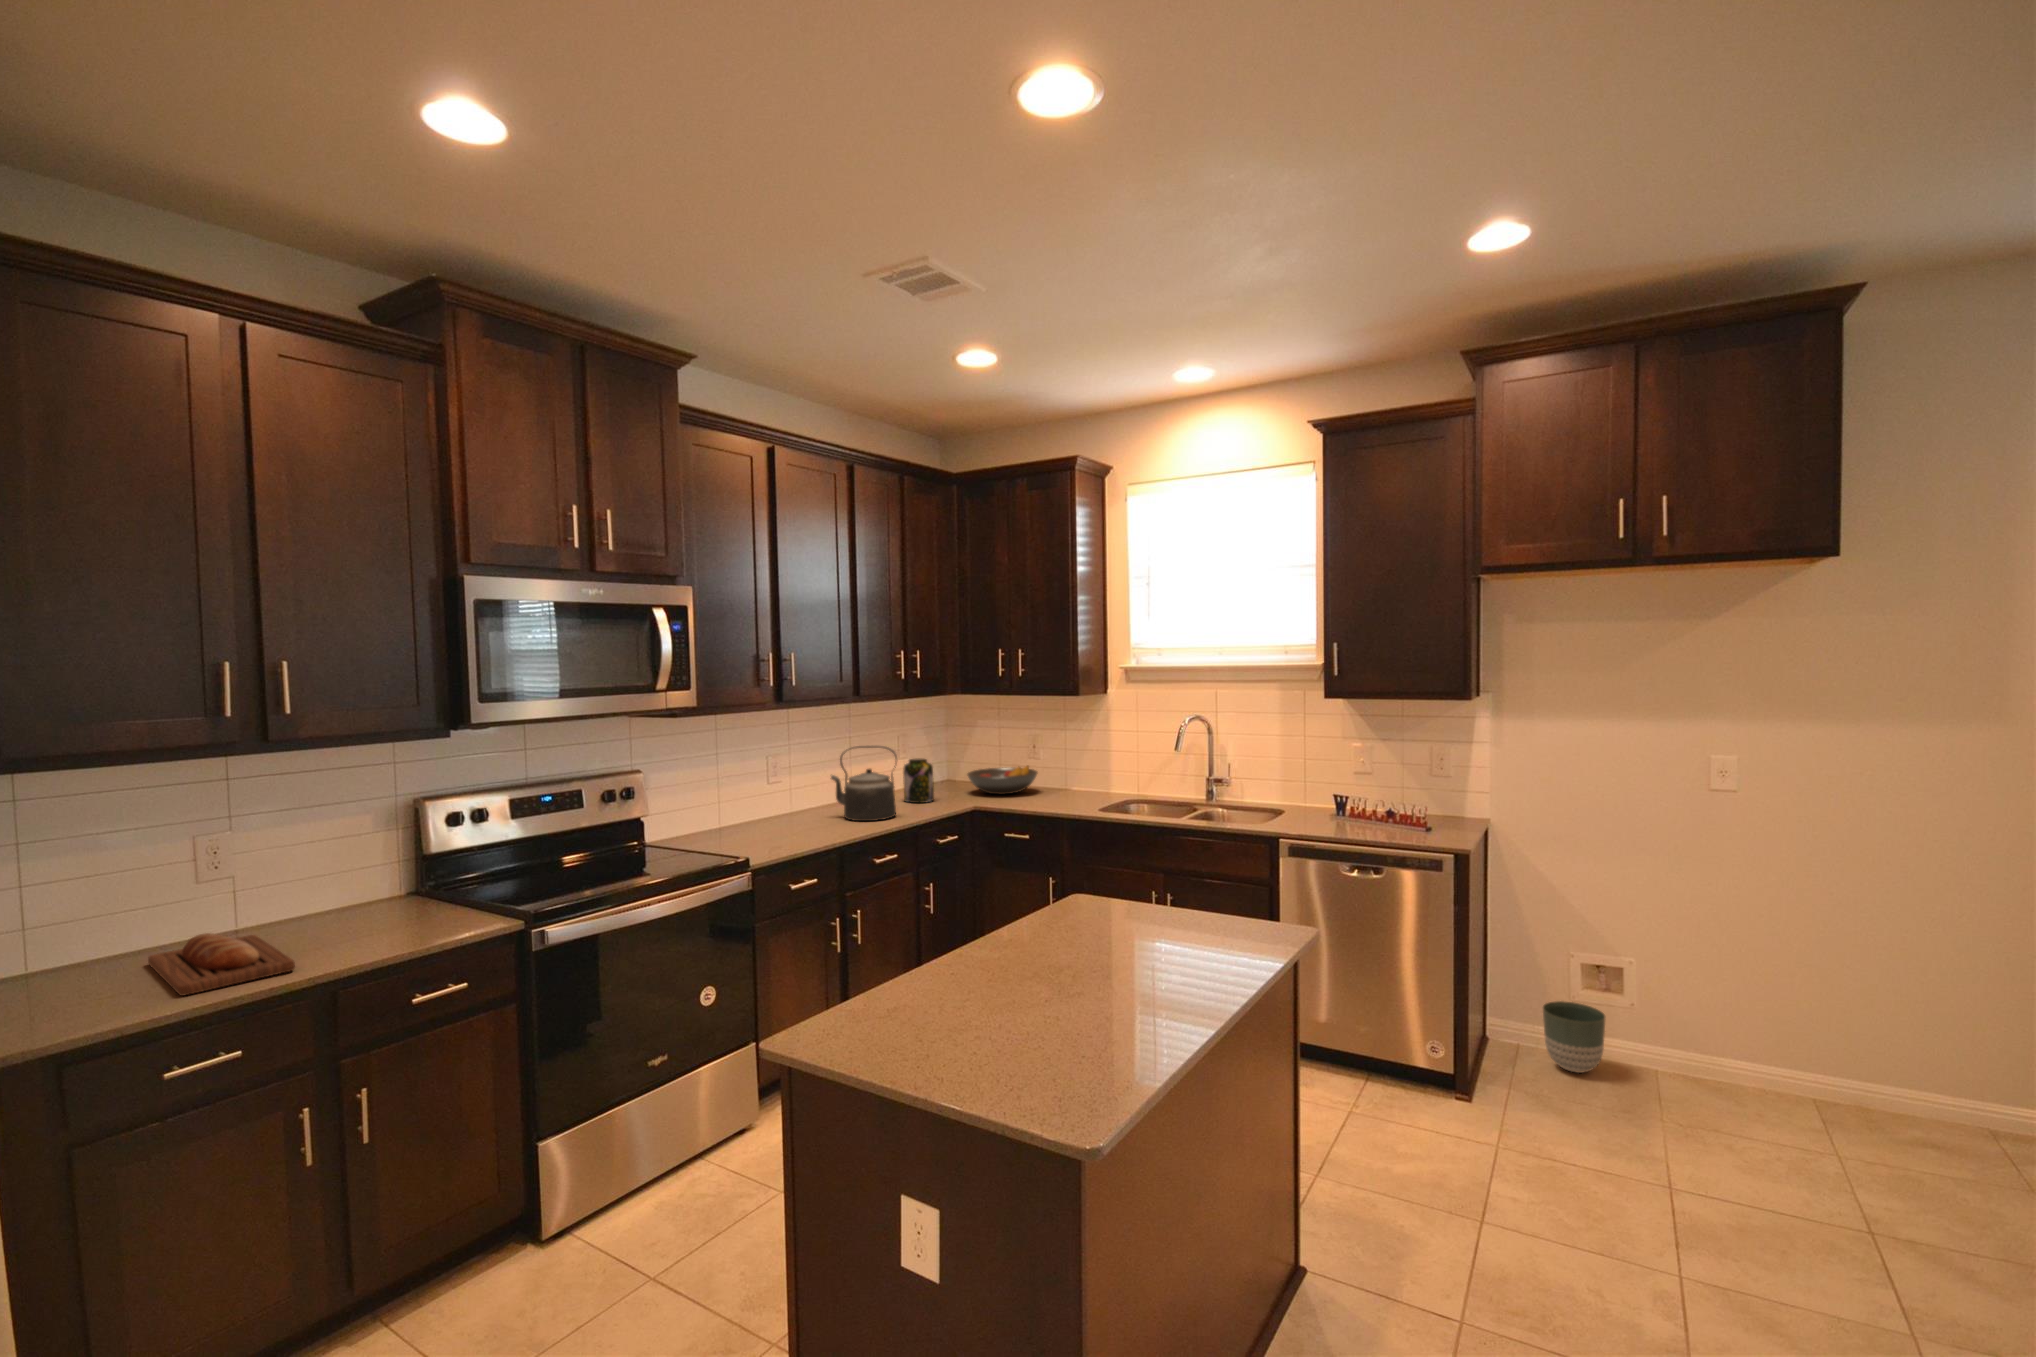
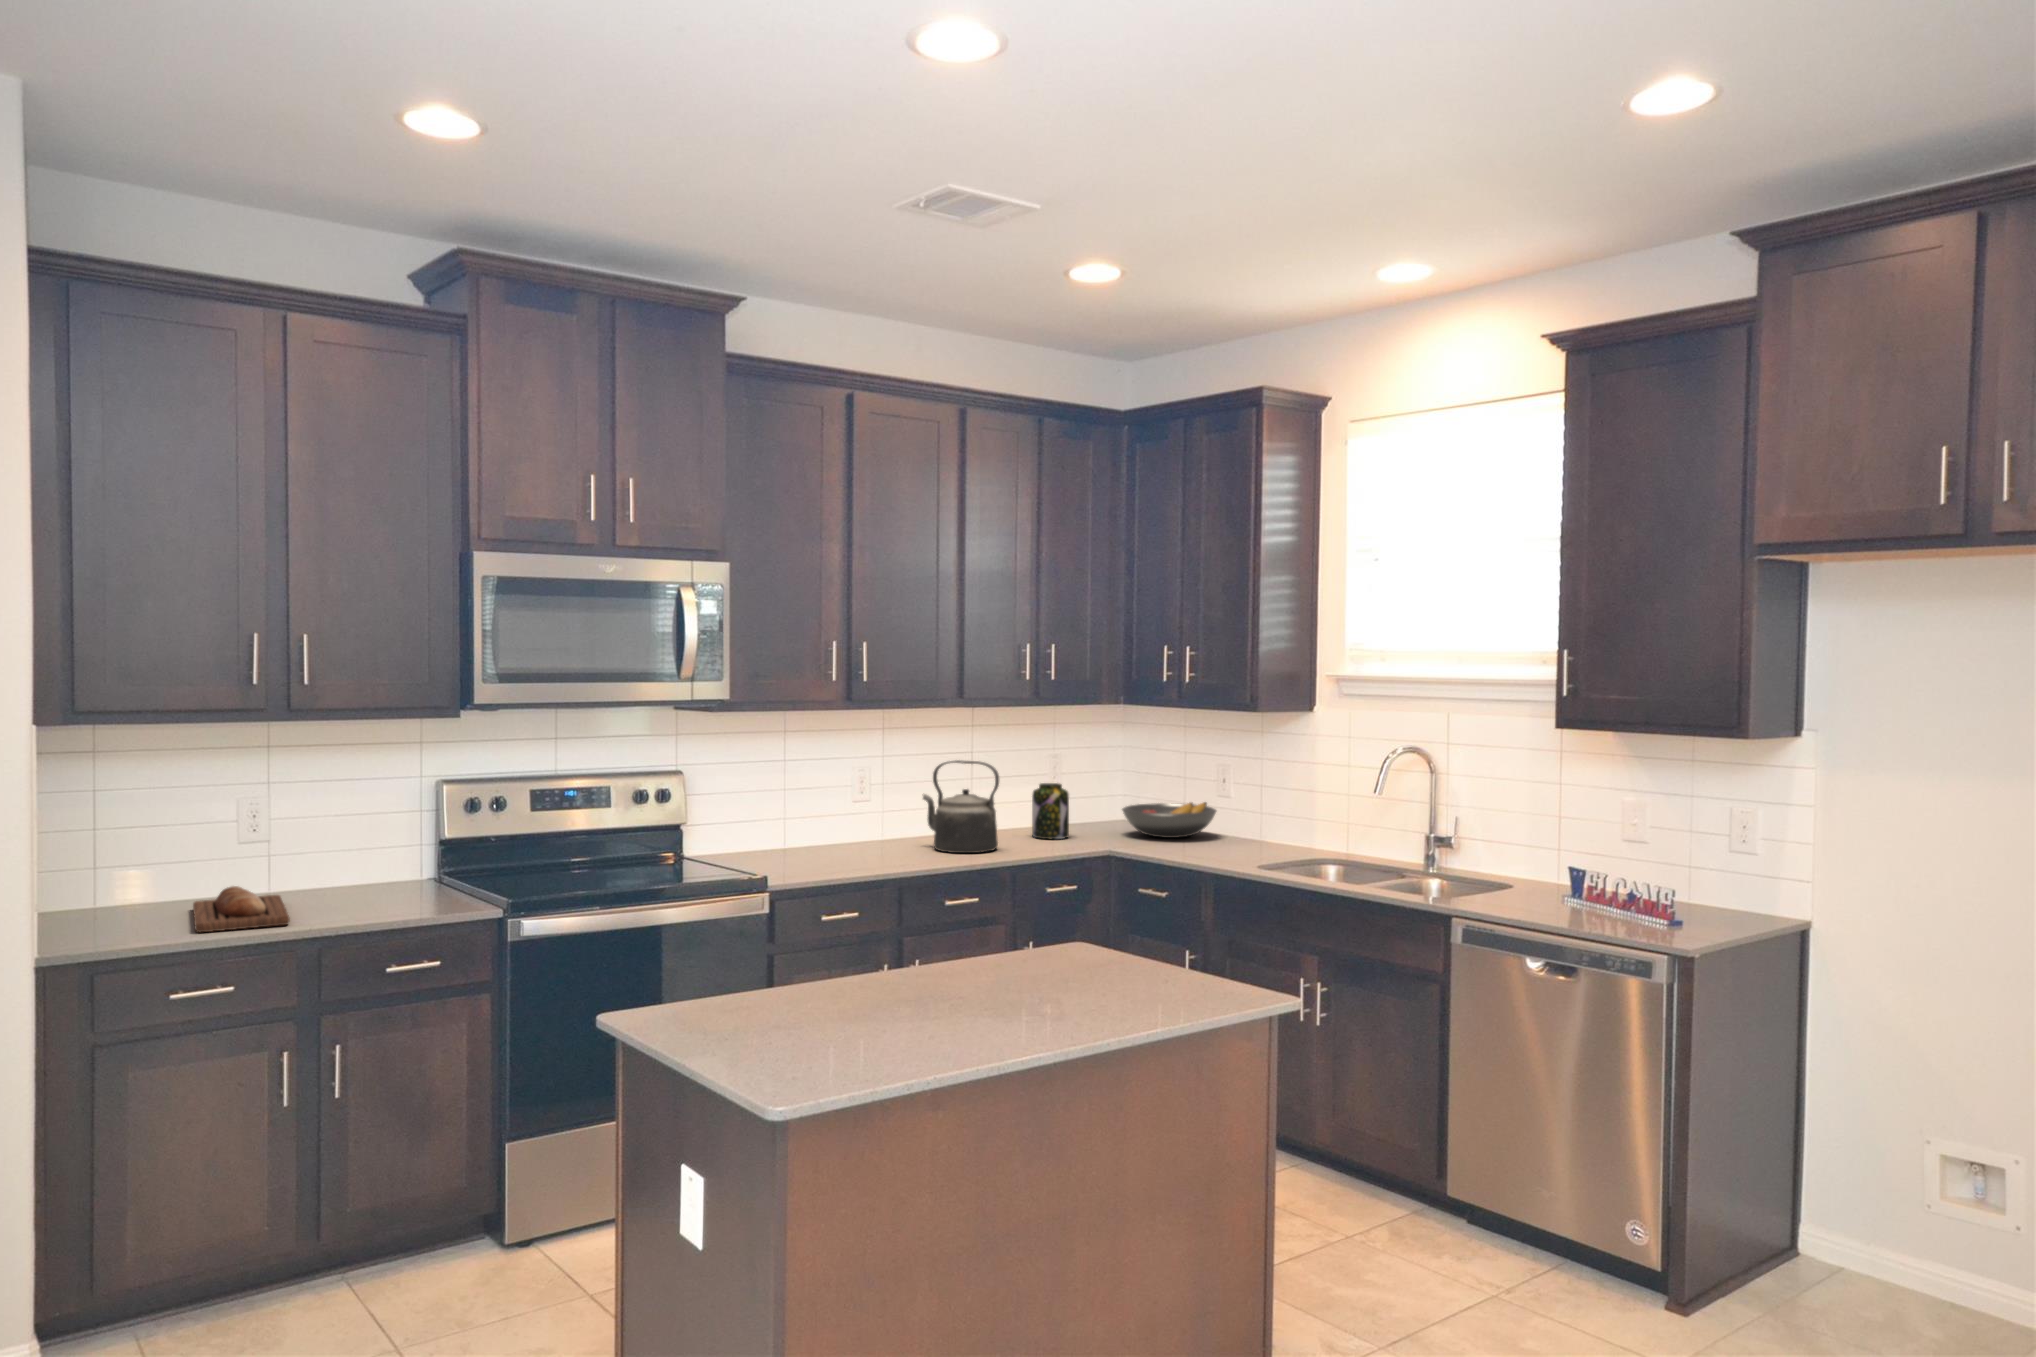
planter: present [1543,1001,1606,1073] -> none [1842,1200,1938,1309]

